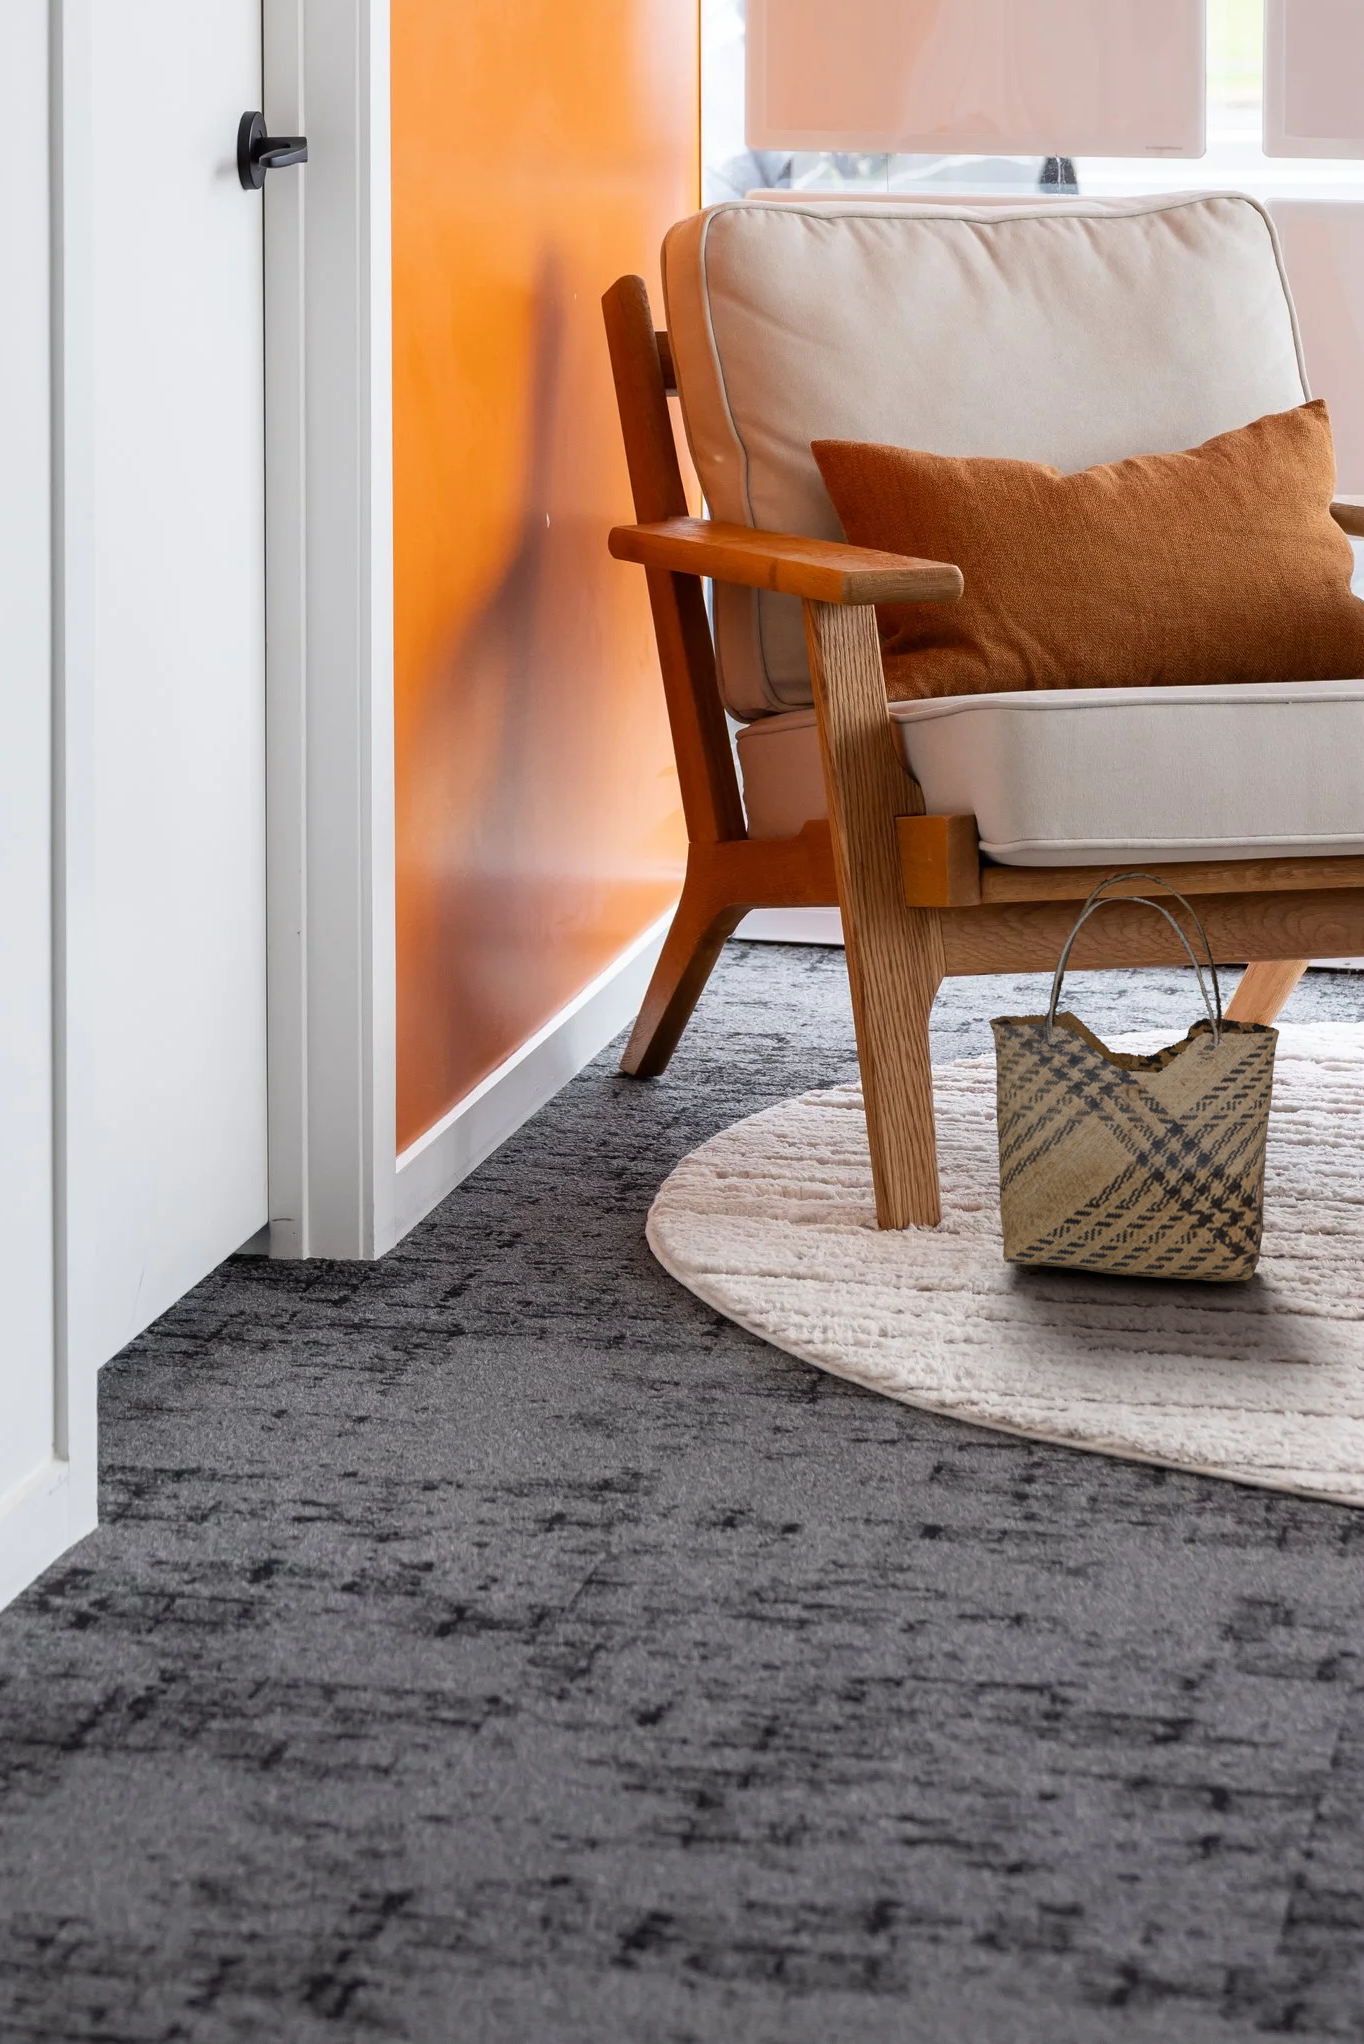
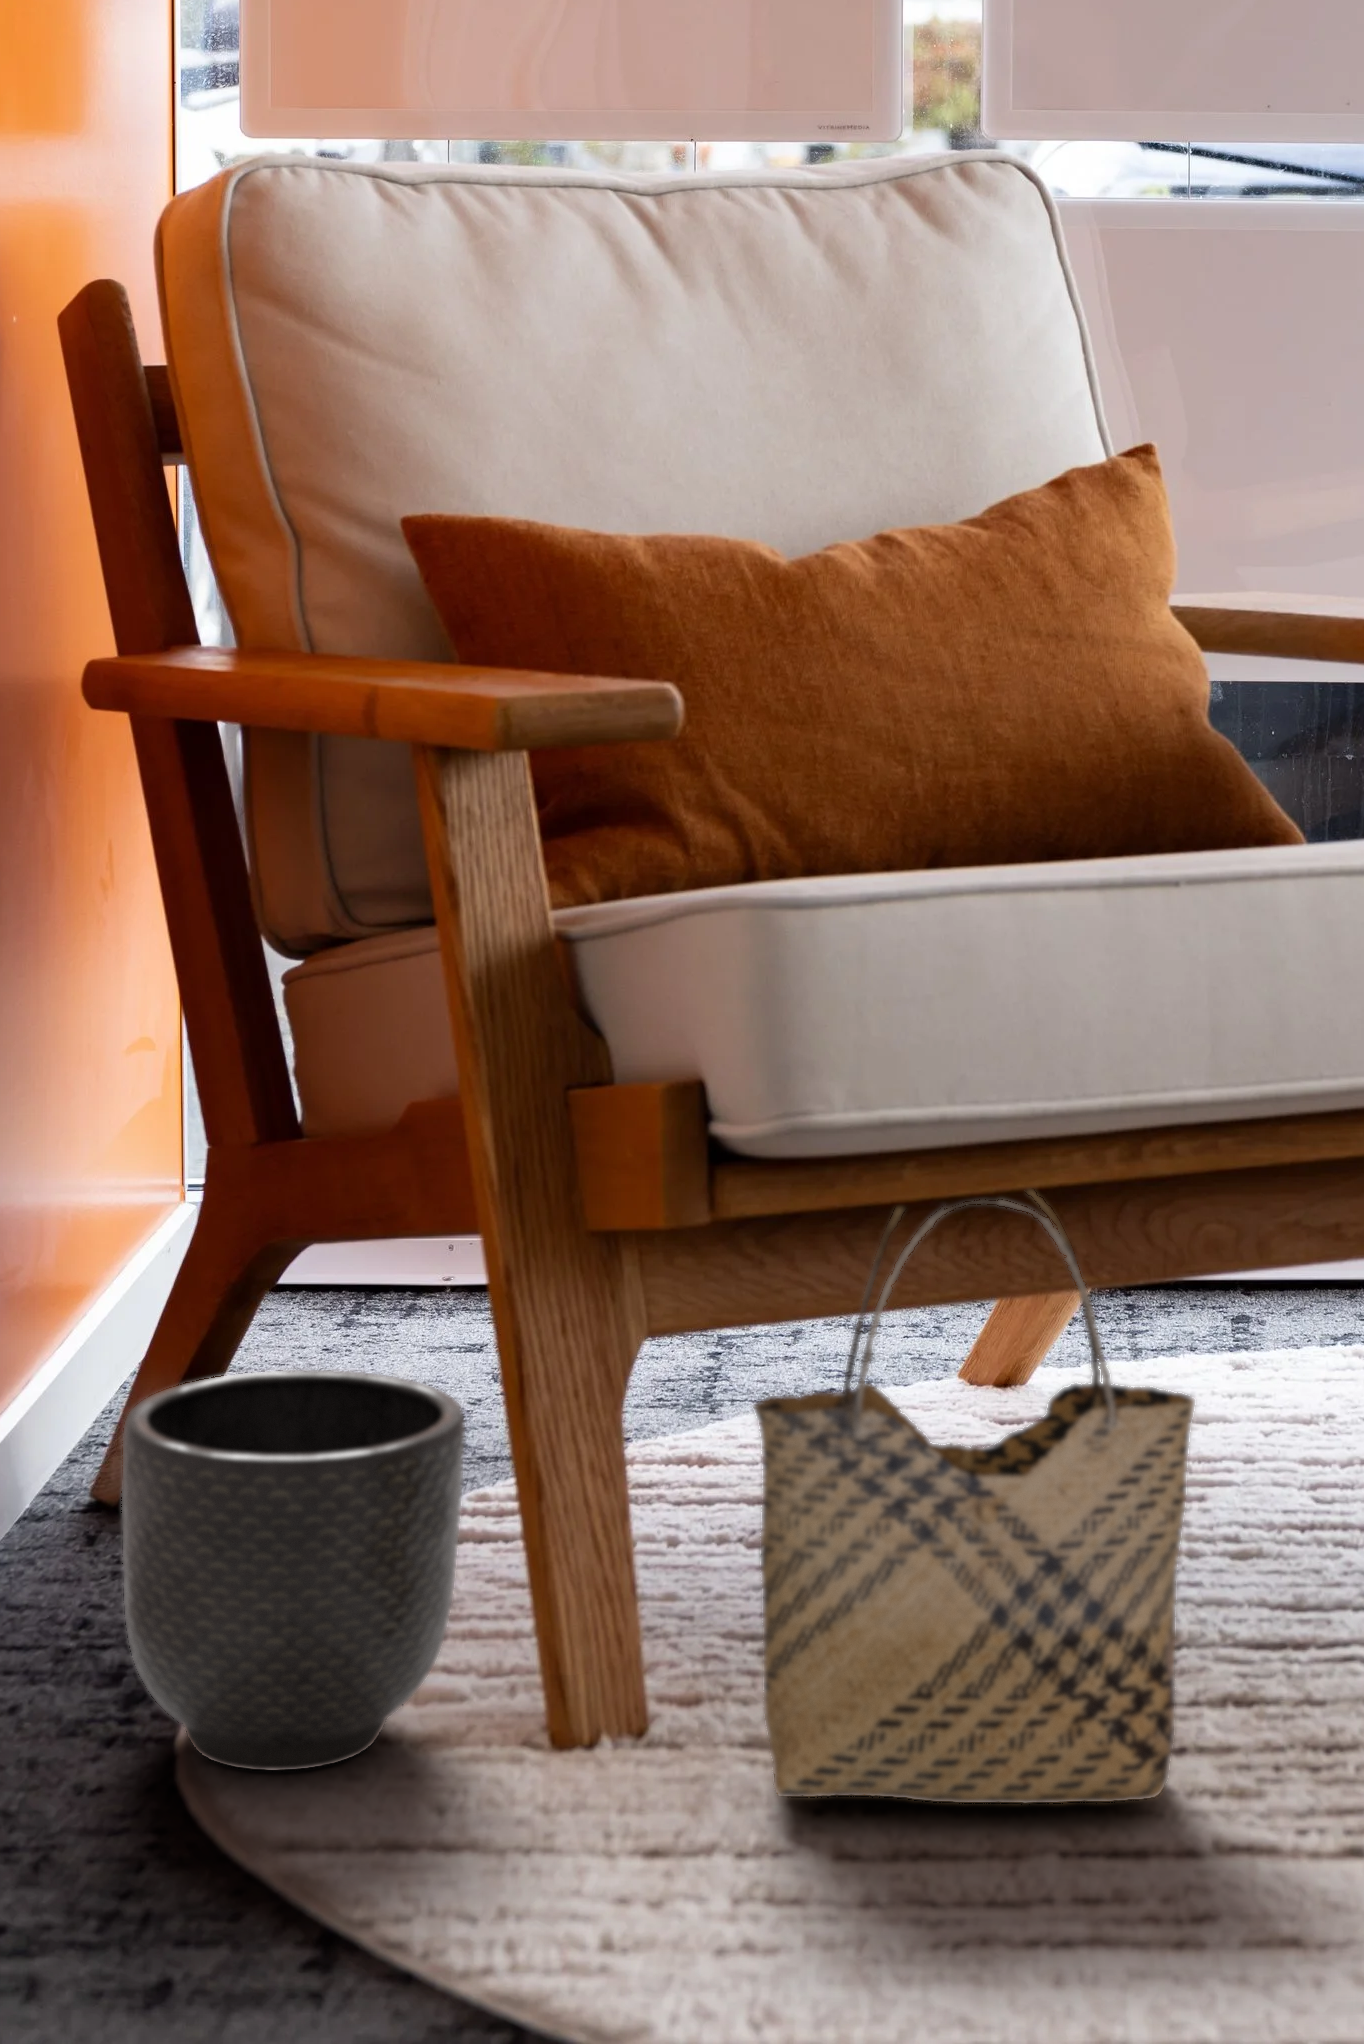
planter: none [610,989,819,1231] -> present [122,1370,465,1771]

